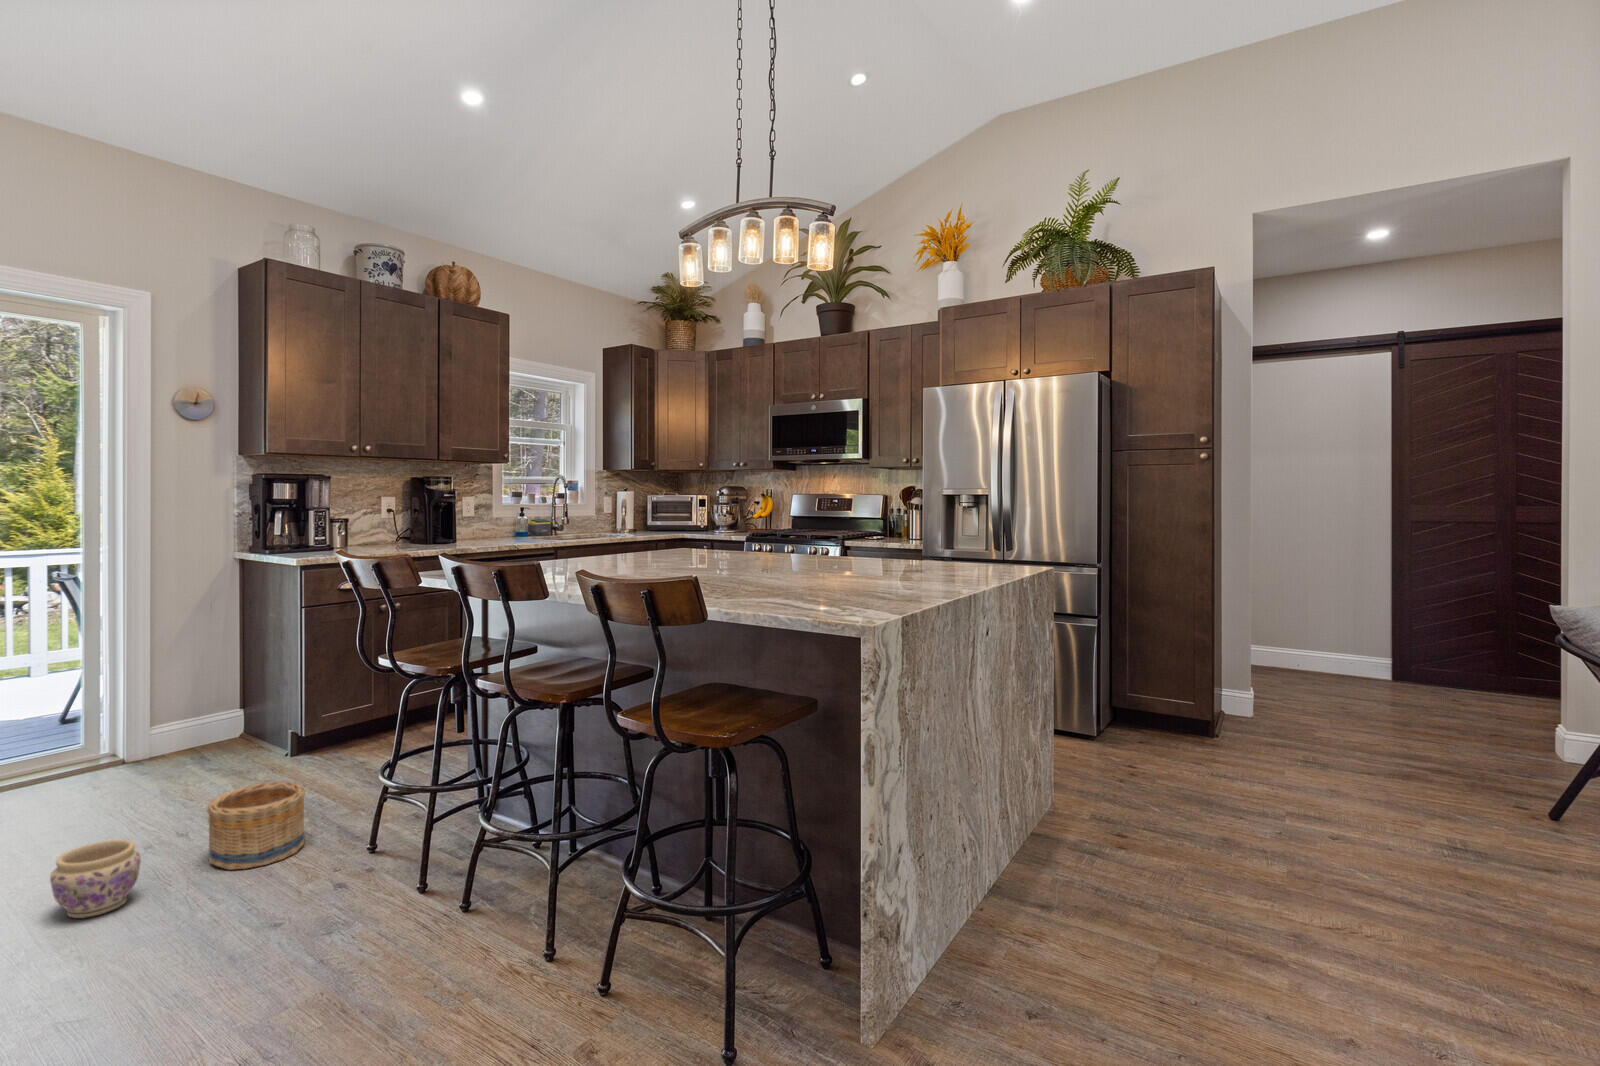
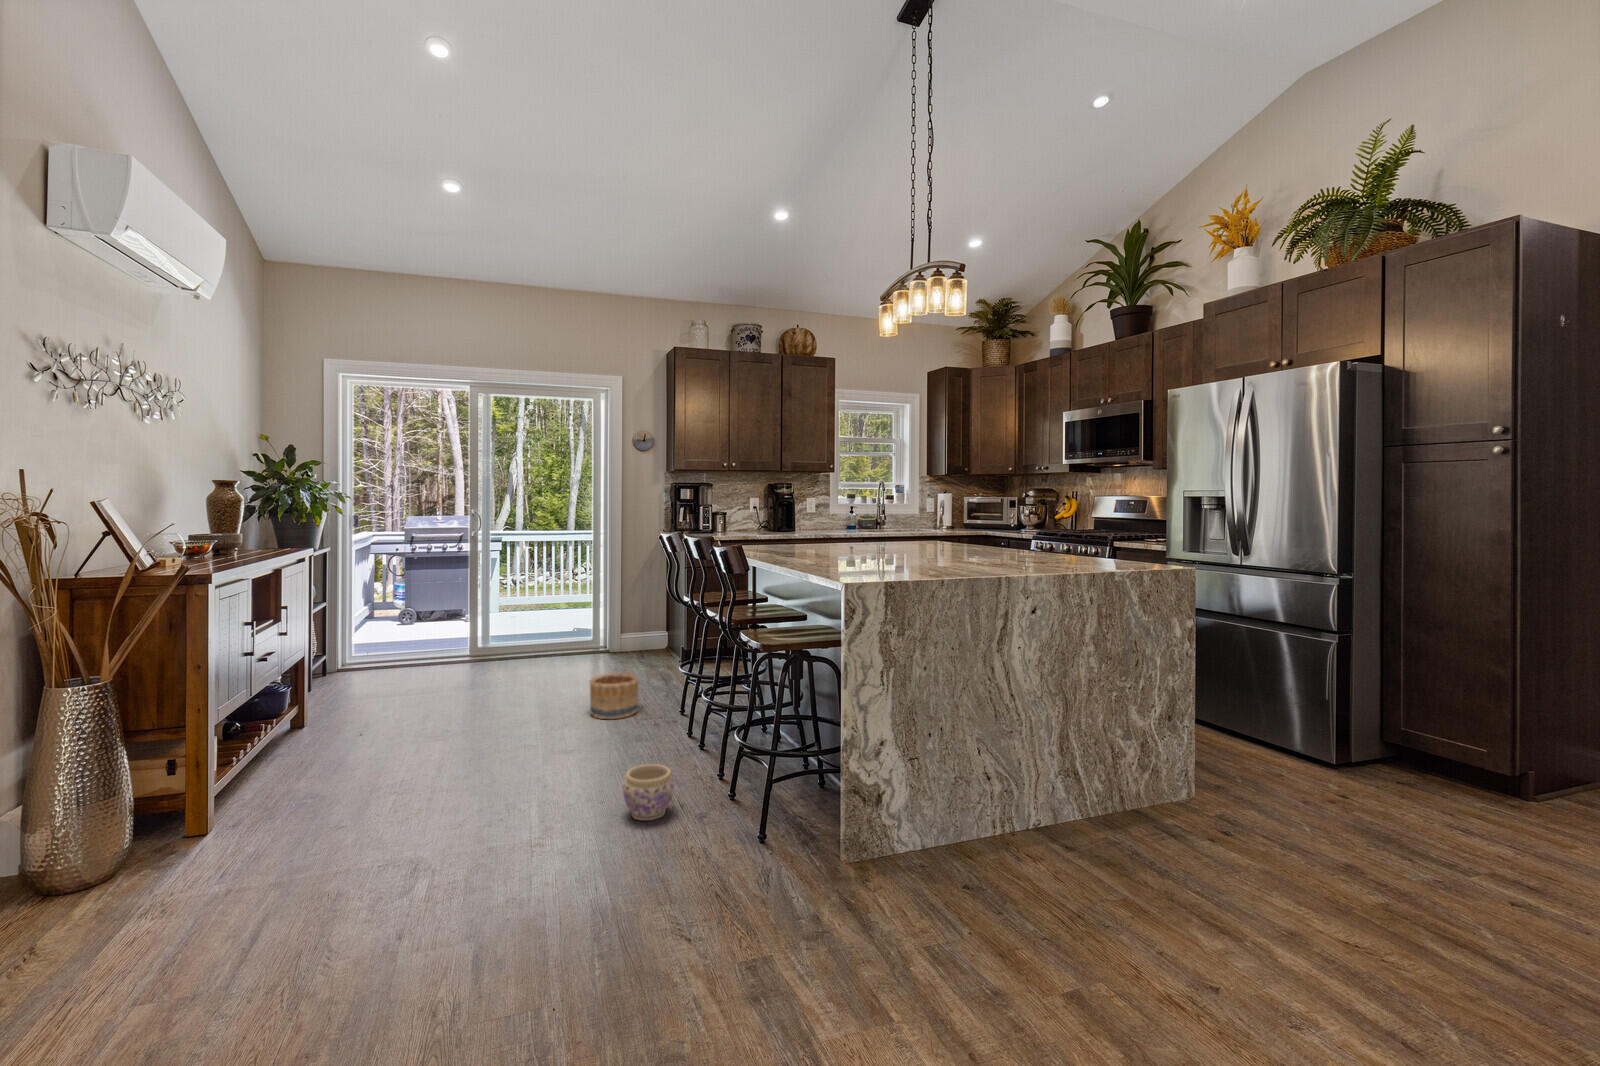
planter: present [50,840,141,919] -> present [622,764,674,821]

